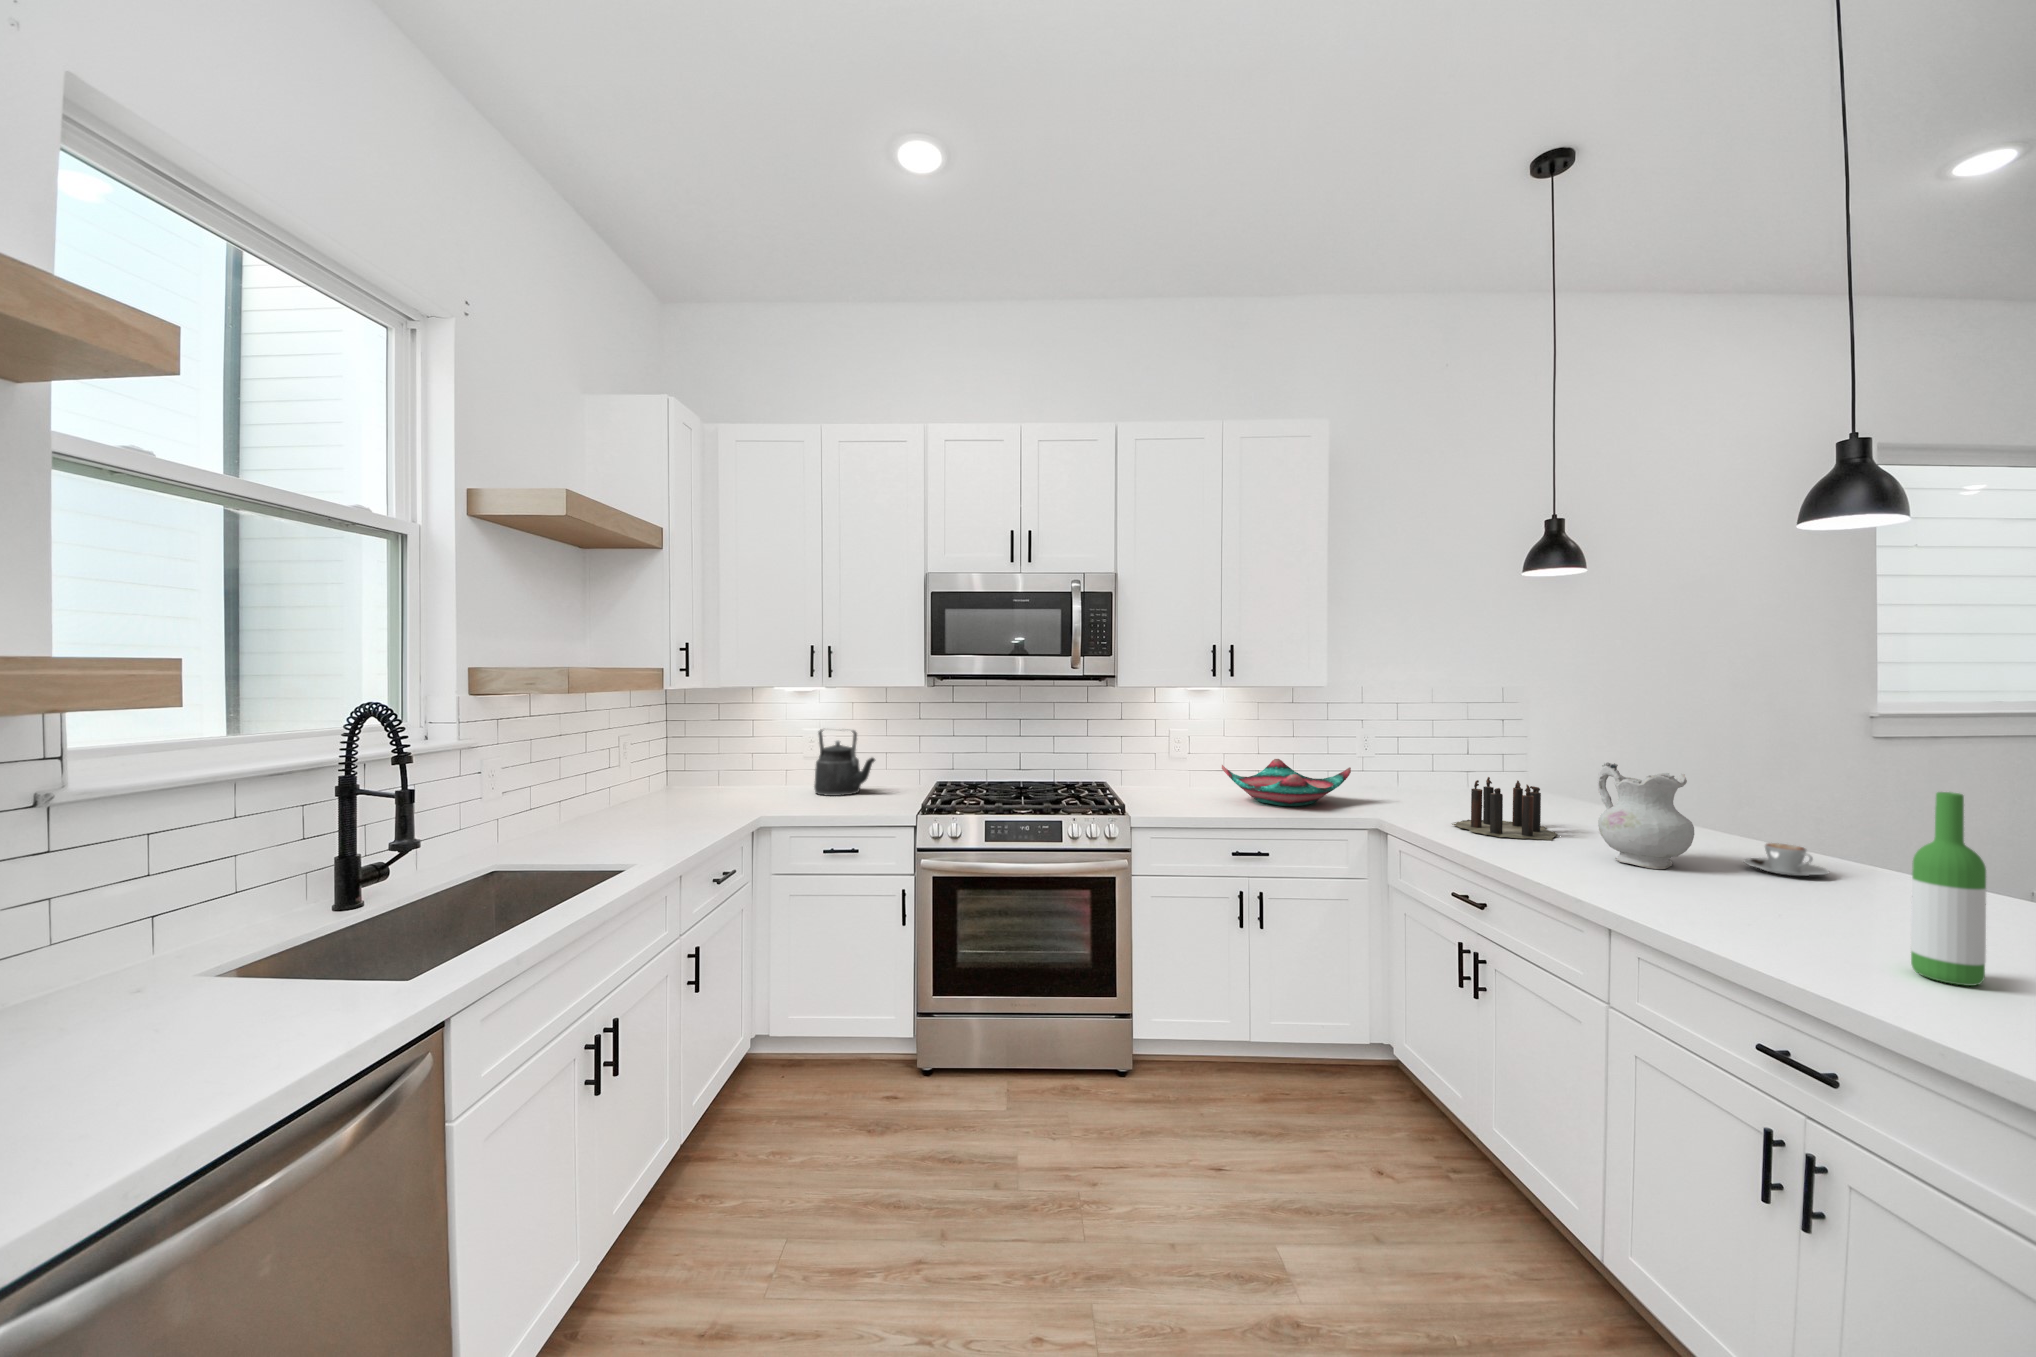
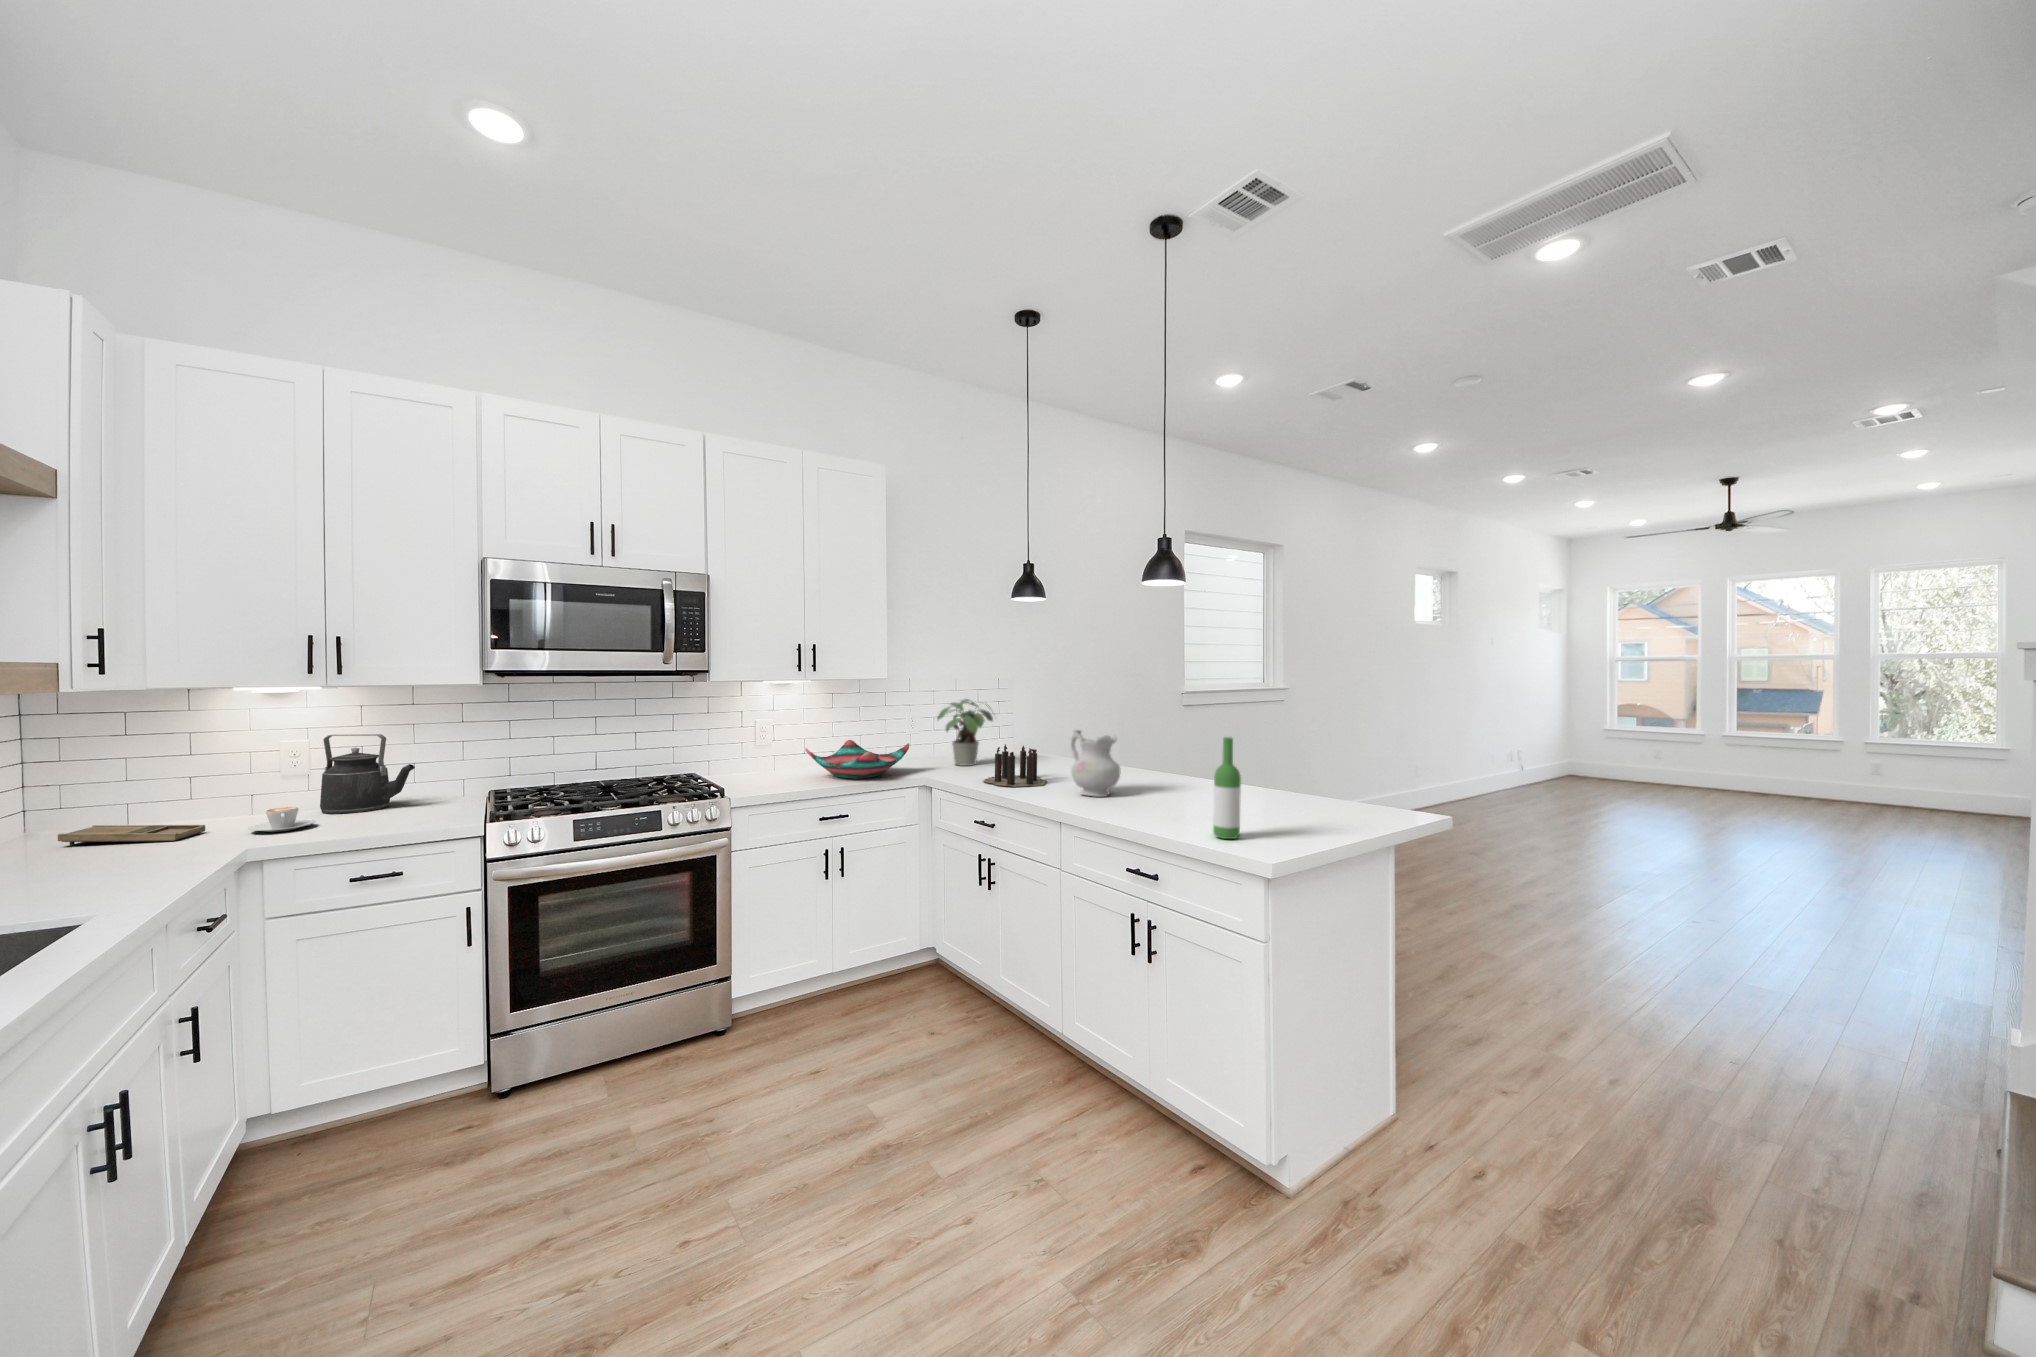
potted plant: none [1390,714,1480,802] -> present [937,699,993,766]
tray: none [667,789,743,806] -> present [58,825,205,845]
coffee cup: present [1744,843,1829,876] -> present [248,807,316,832]

